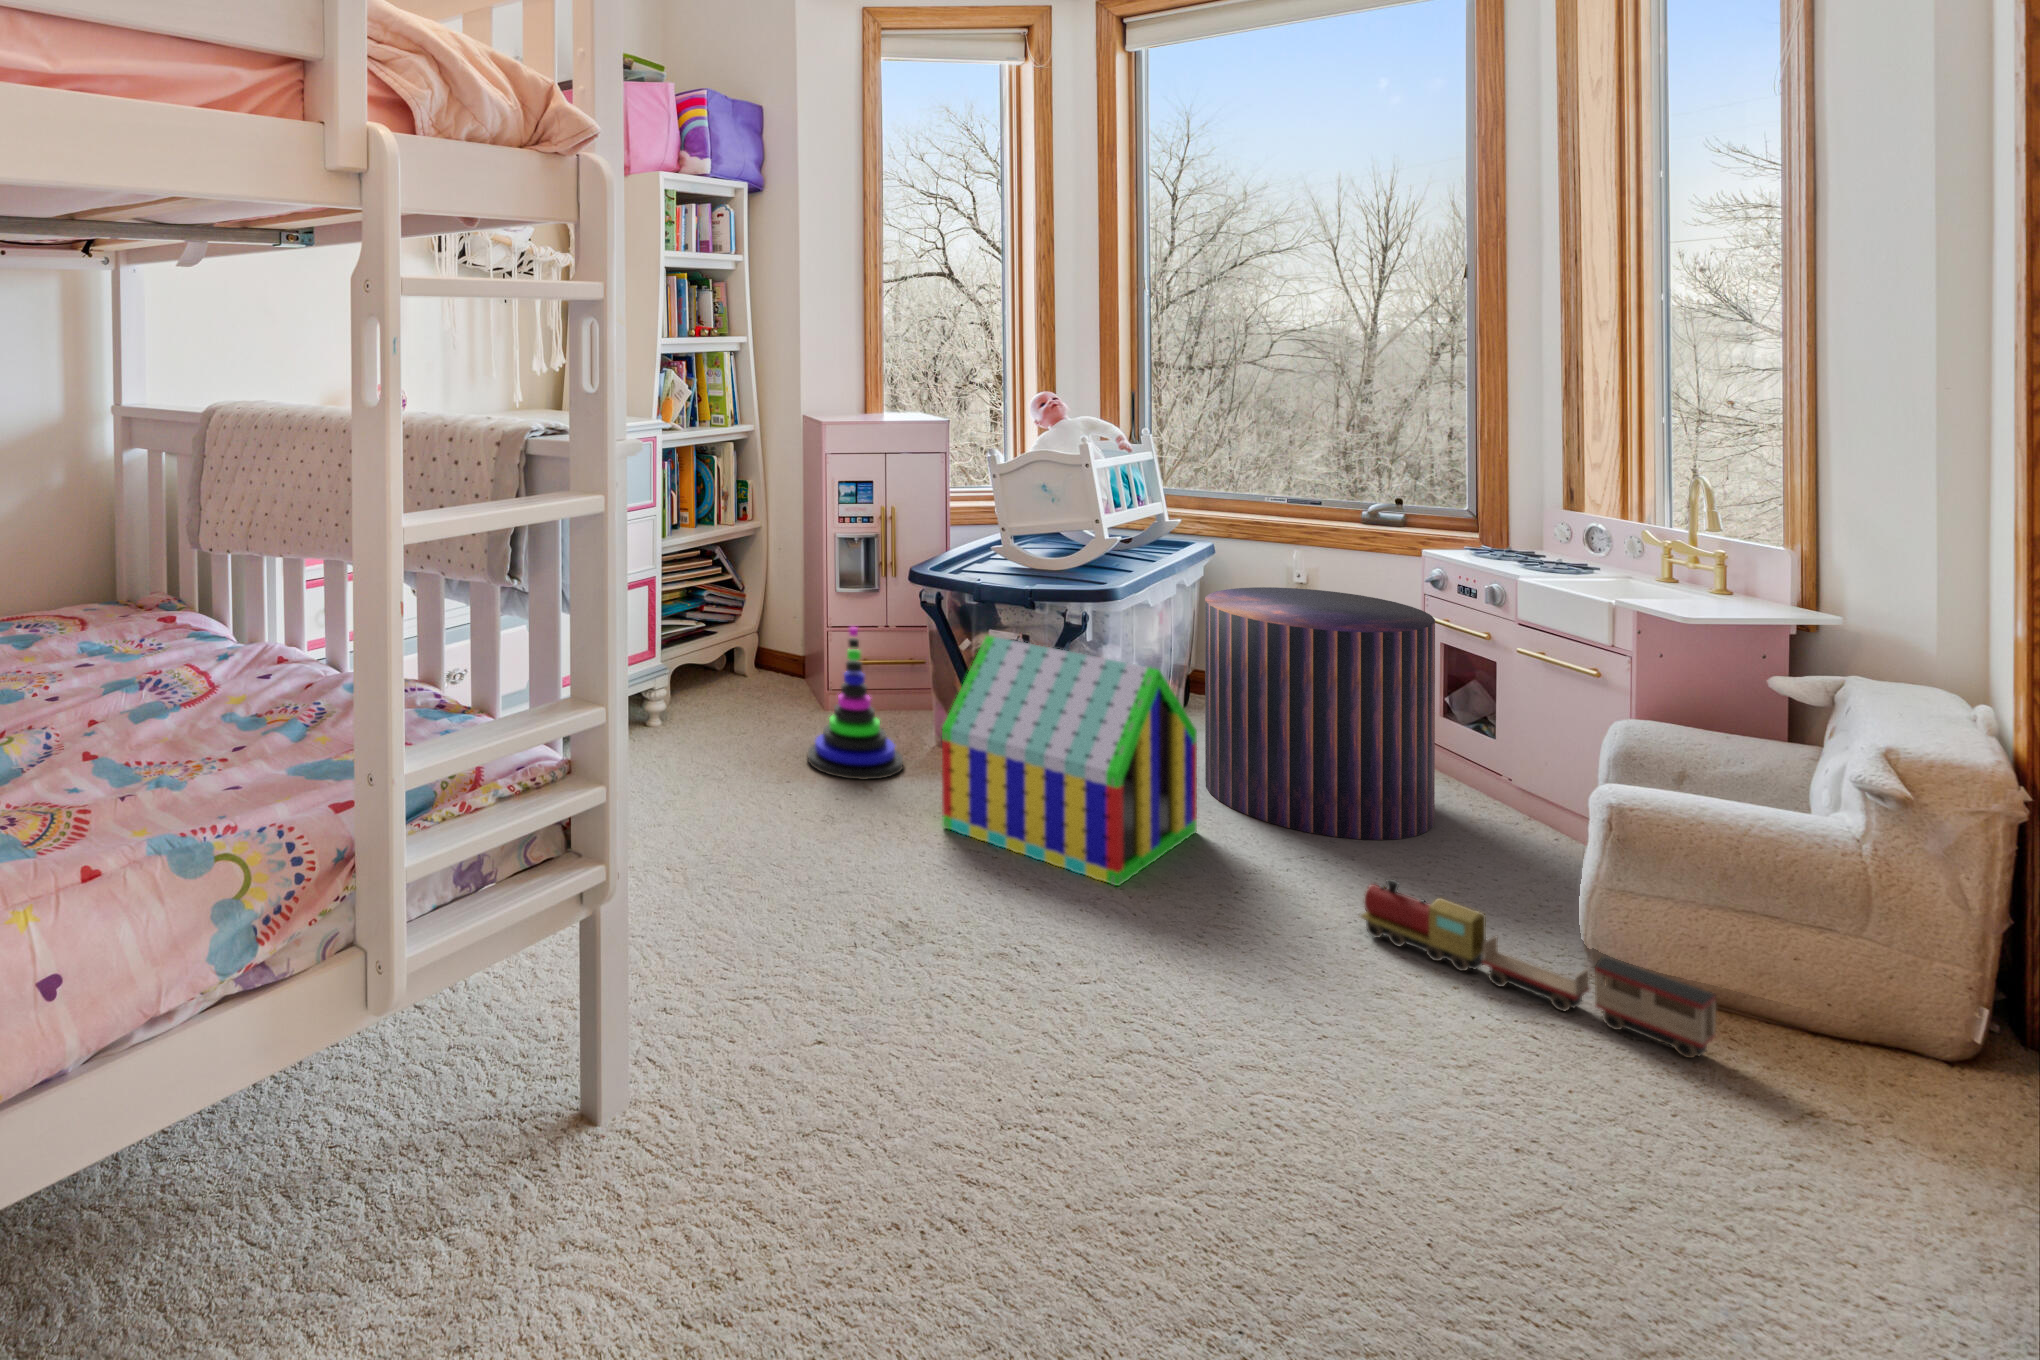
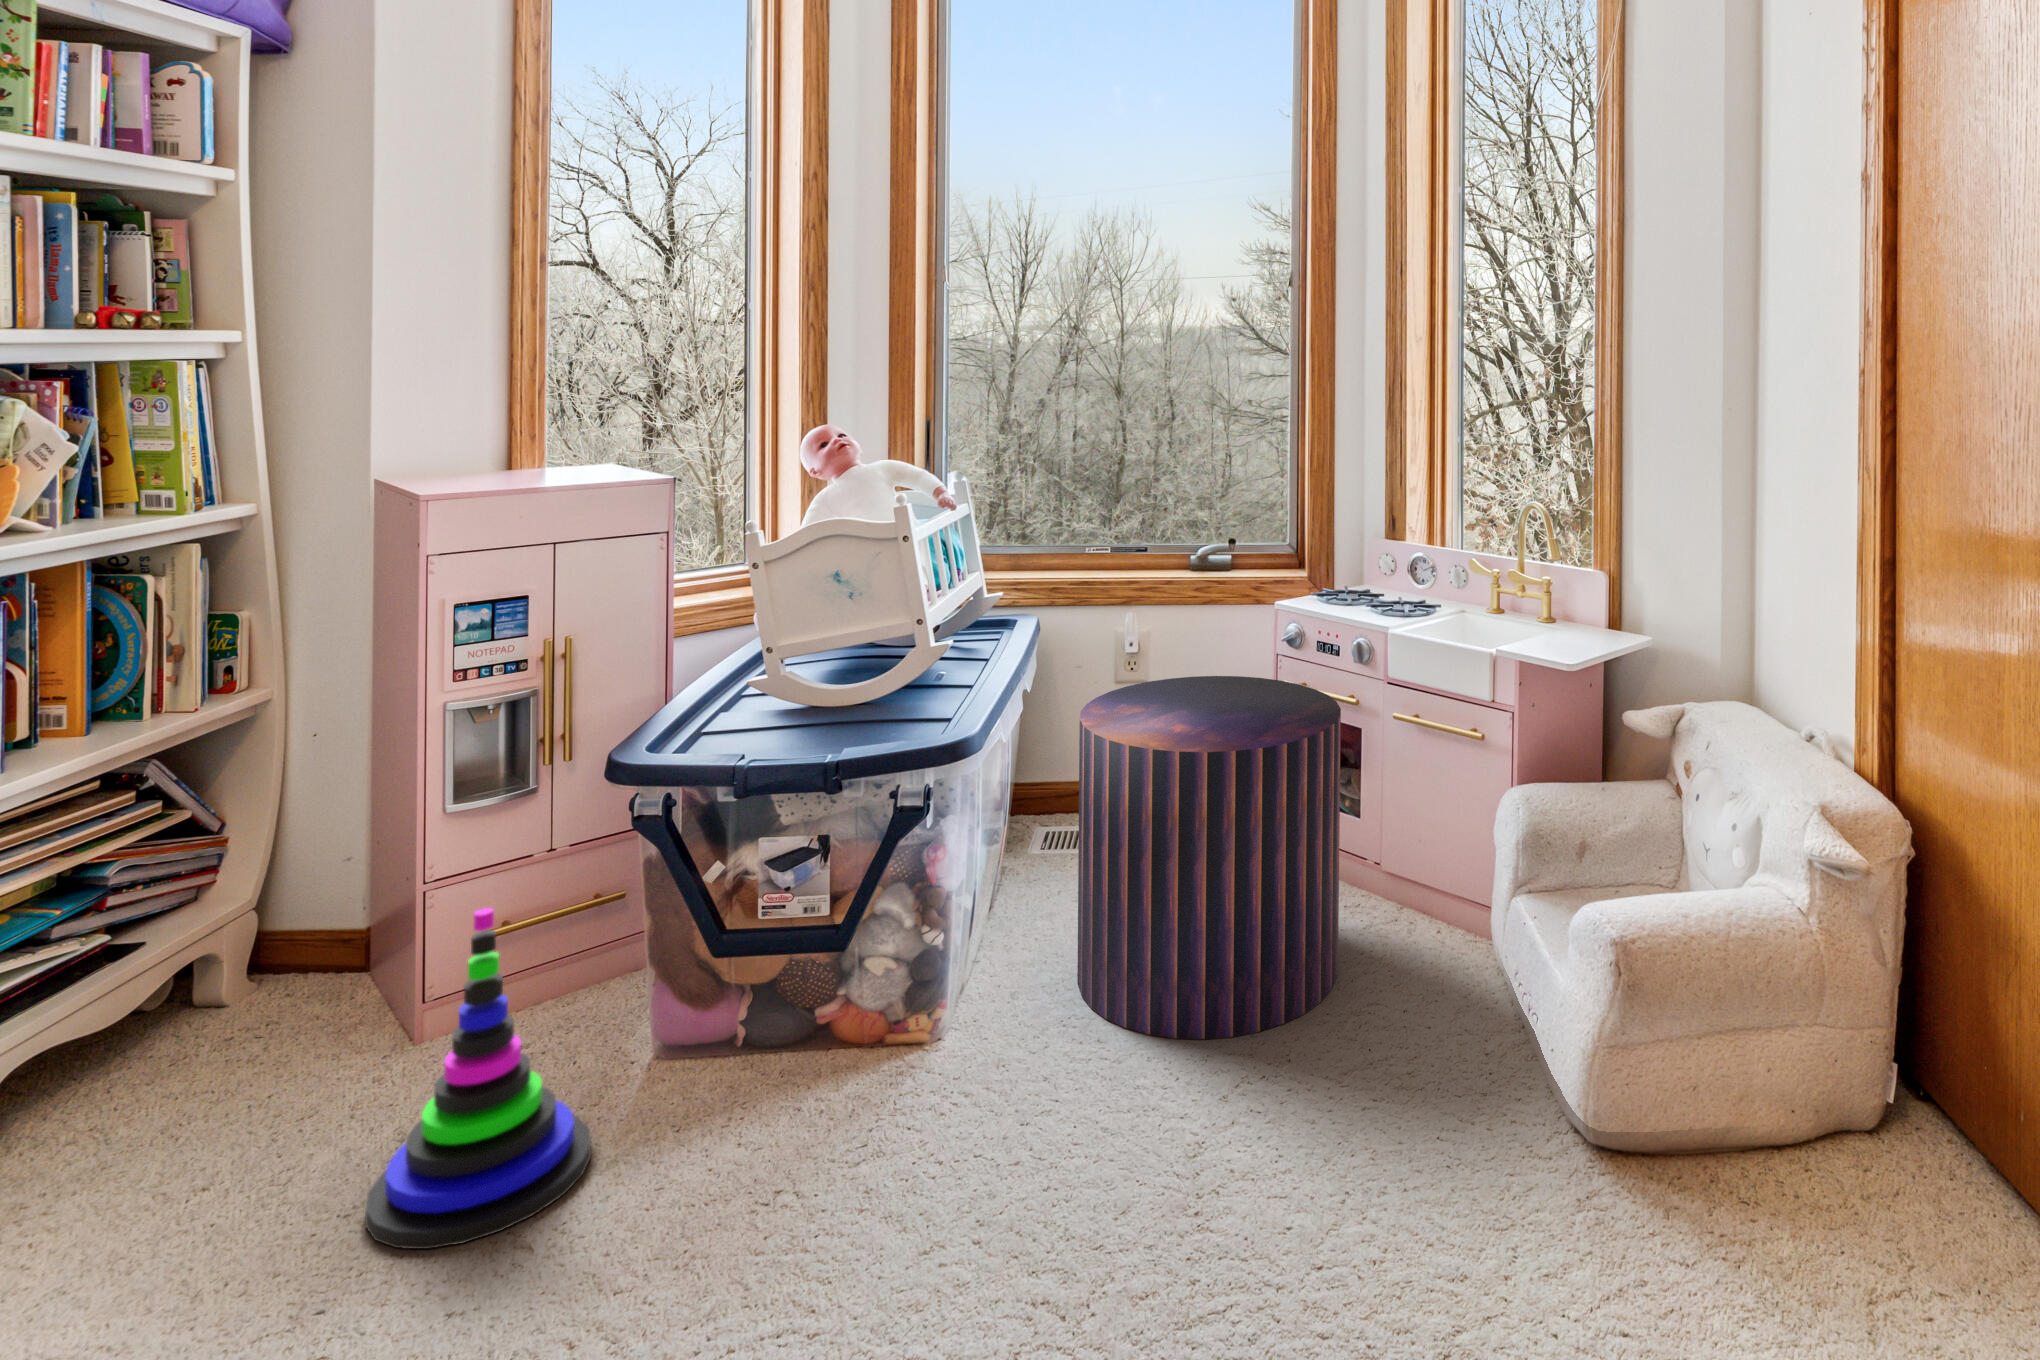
toy house: present [942,636,1197,886] -> none [688,879,1103,1313]
toy train: present [1360,879,1716,1058] -> none [1366,1132,1769,1282]

